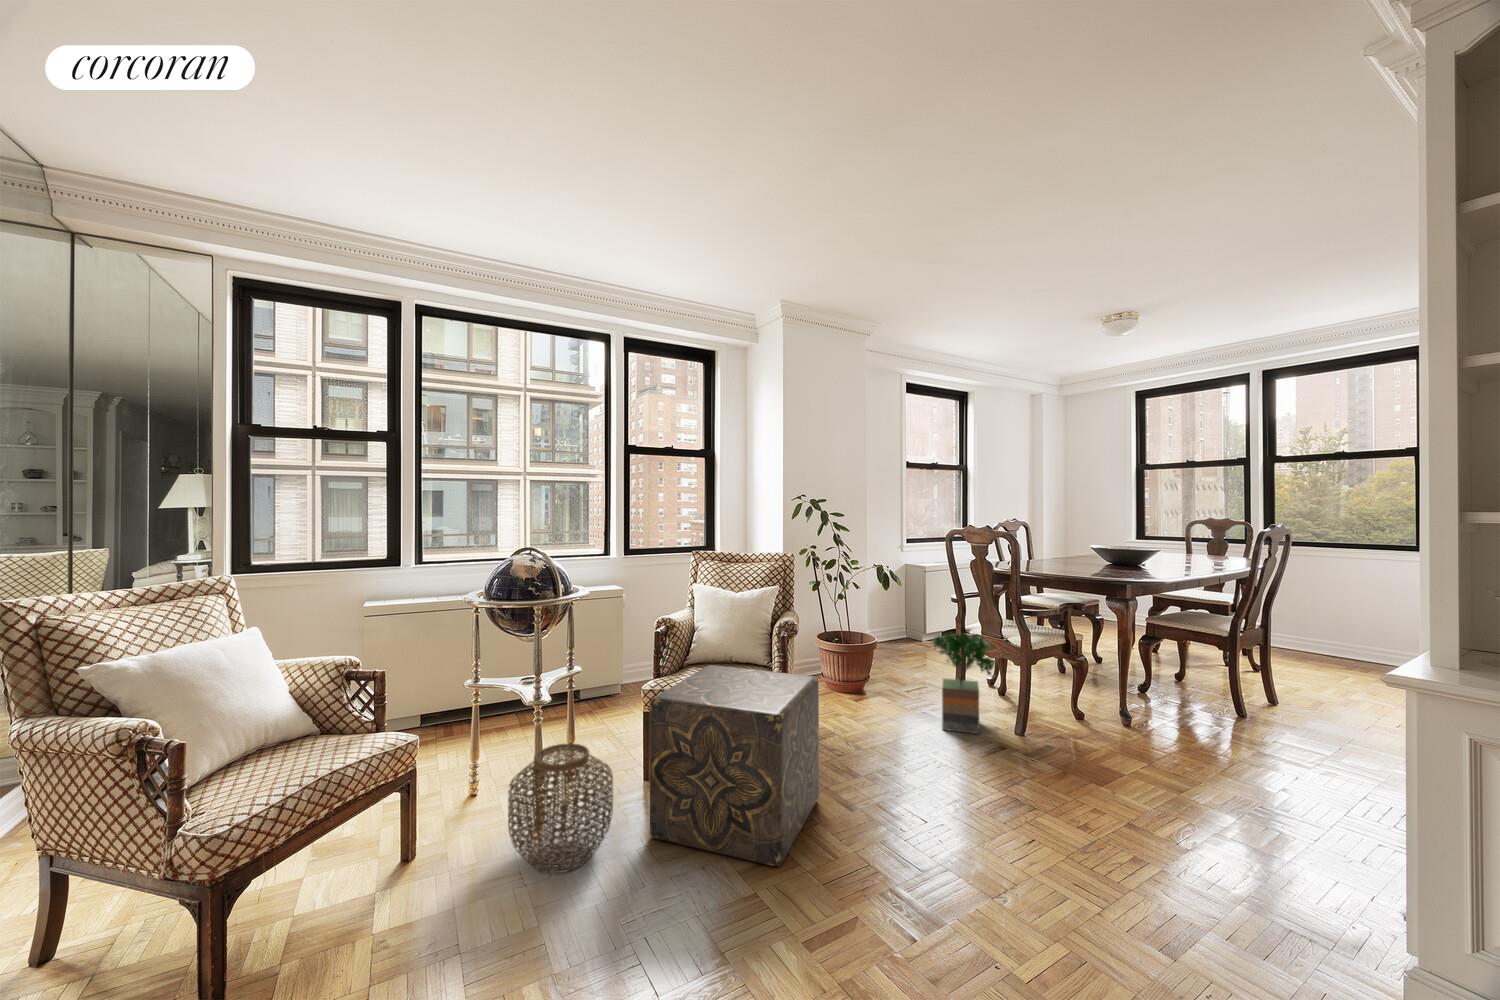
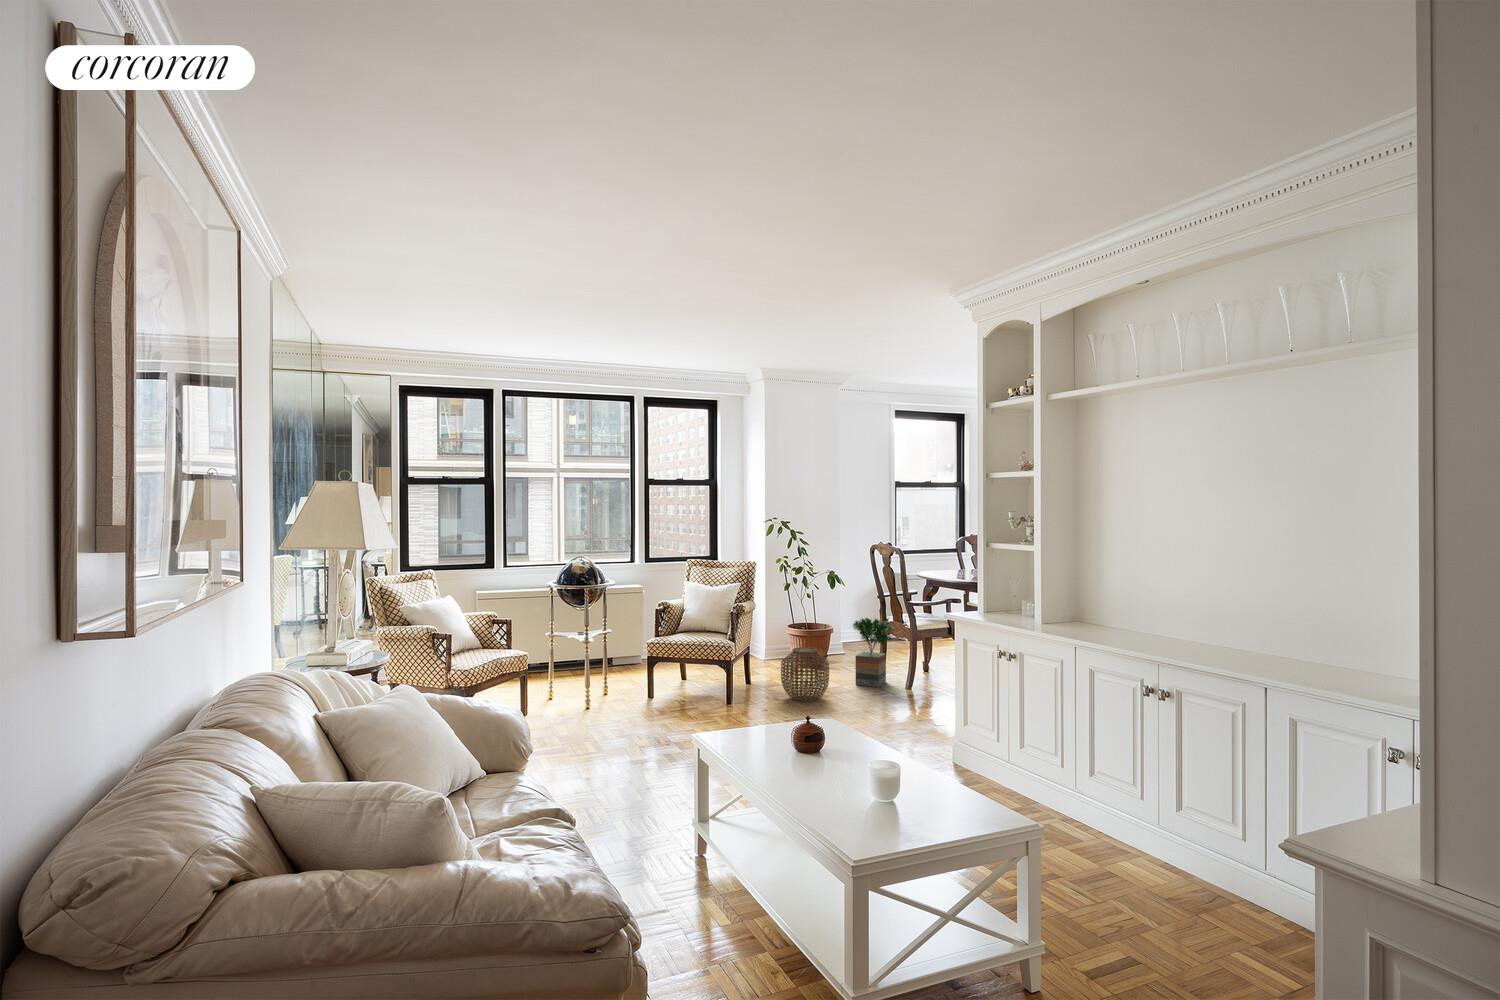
ottoman: present [650,665,819,866] -> none [646,629,747,724]
woven basket: present [508,743,613,872] -> present [781,647,829,702]

